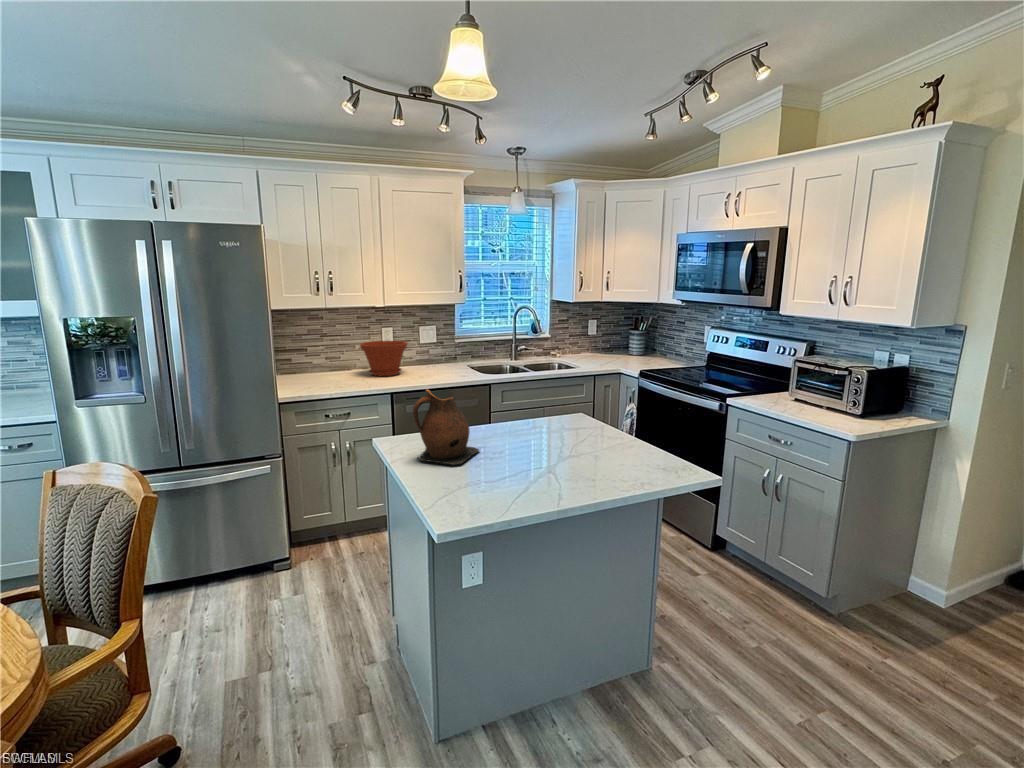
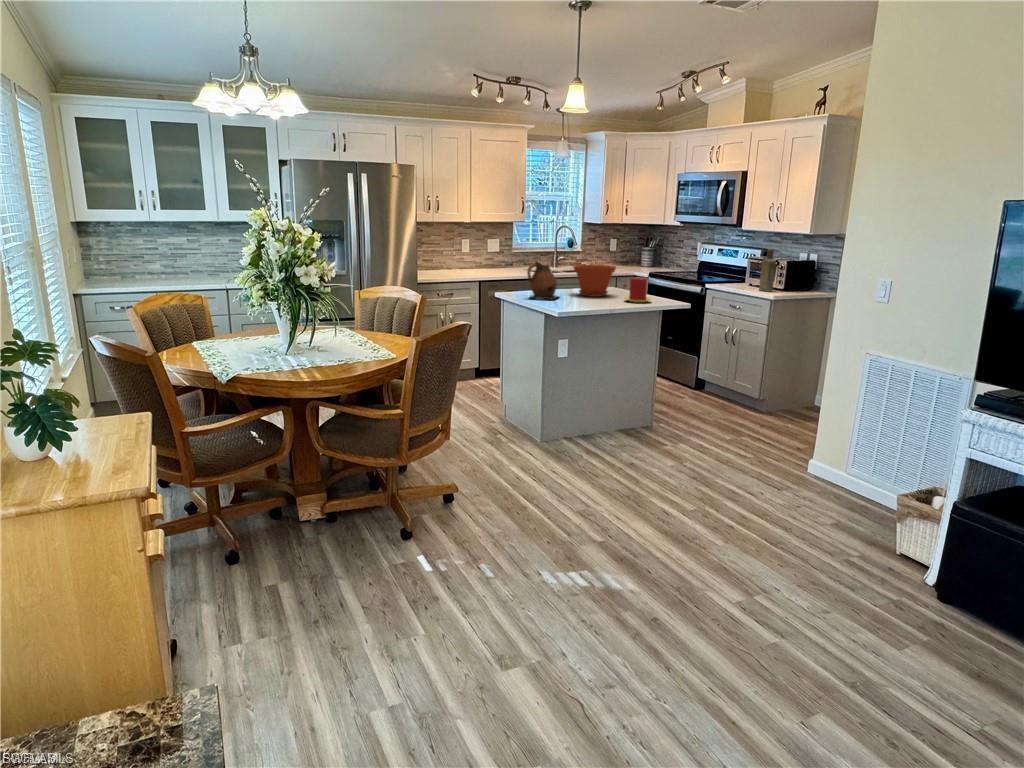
plant pot: present [360,341,407,376] -> present [573,265,616,297]
bottle: none [824,353,855,424] -> present [759,249,776,292]
candle: none [592,421,645,472] -> present [624,278,651,303]

